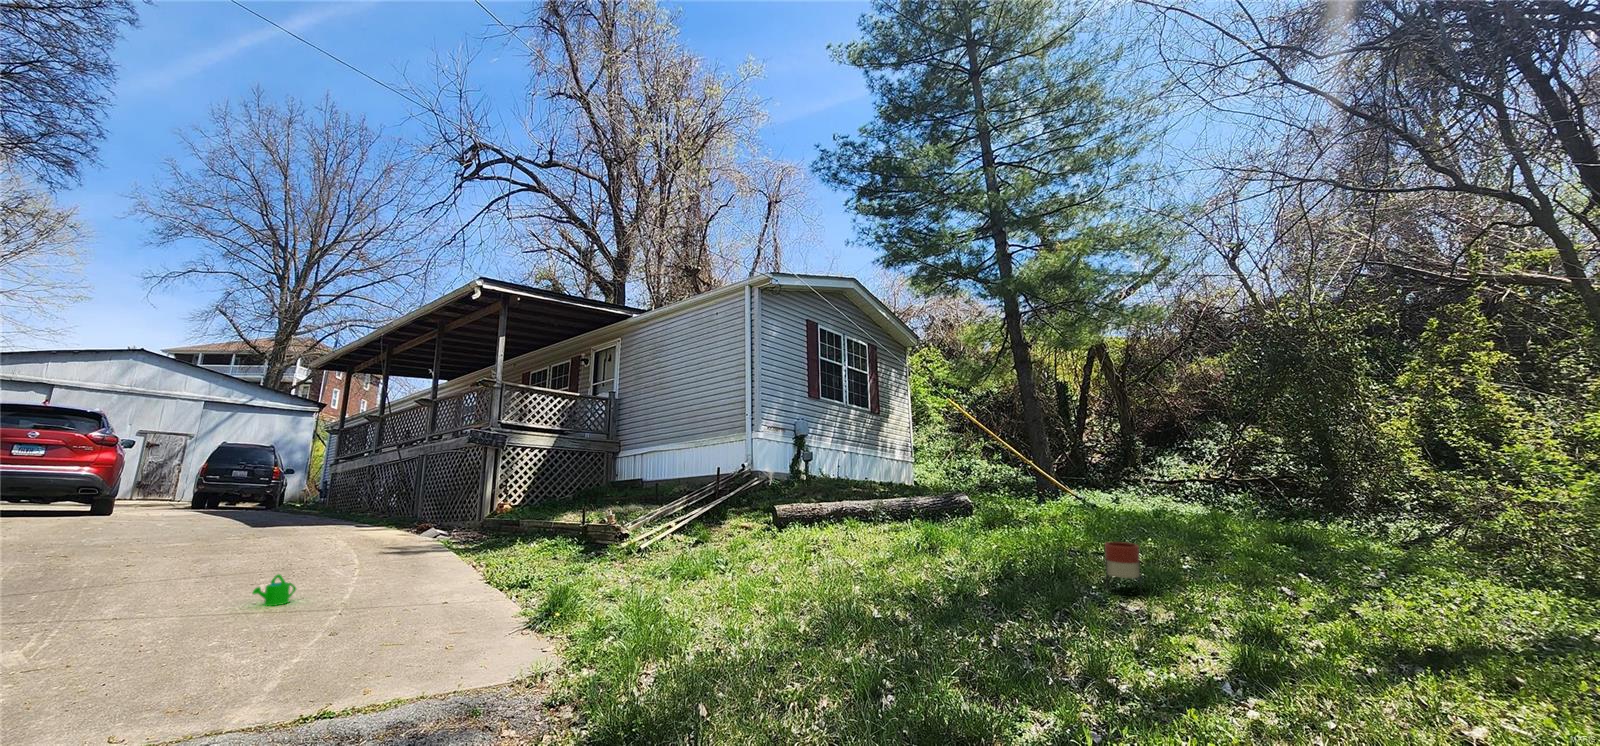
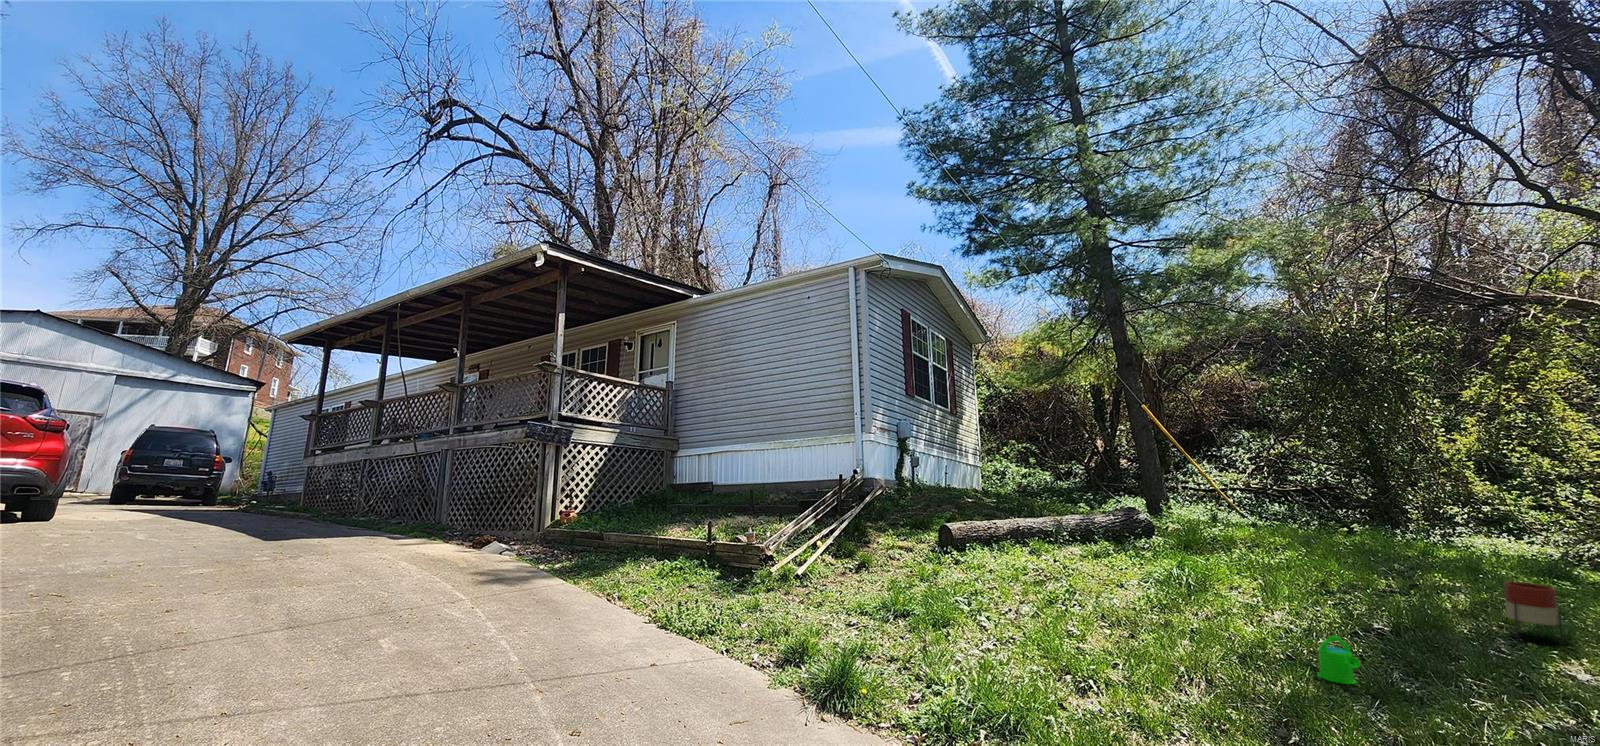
watering can: present [253,574,296,606] -> present [1317,636,1360,684]

